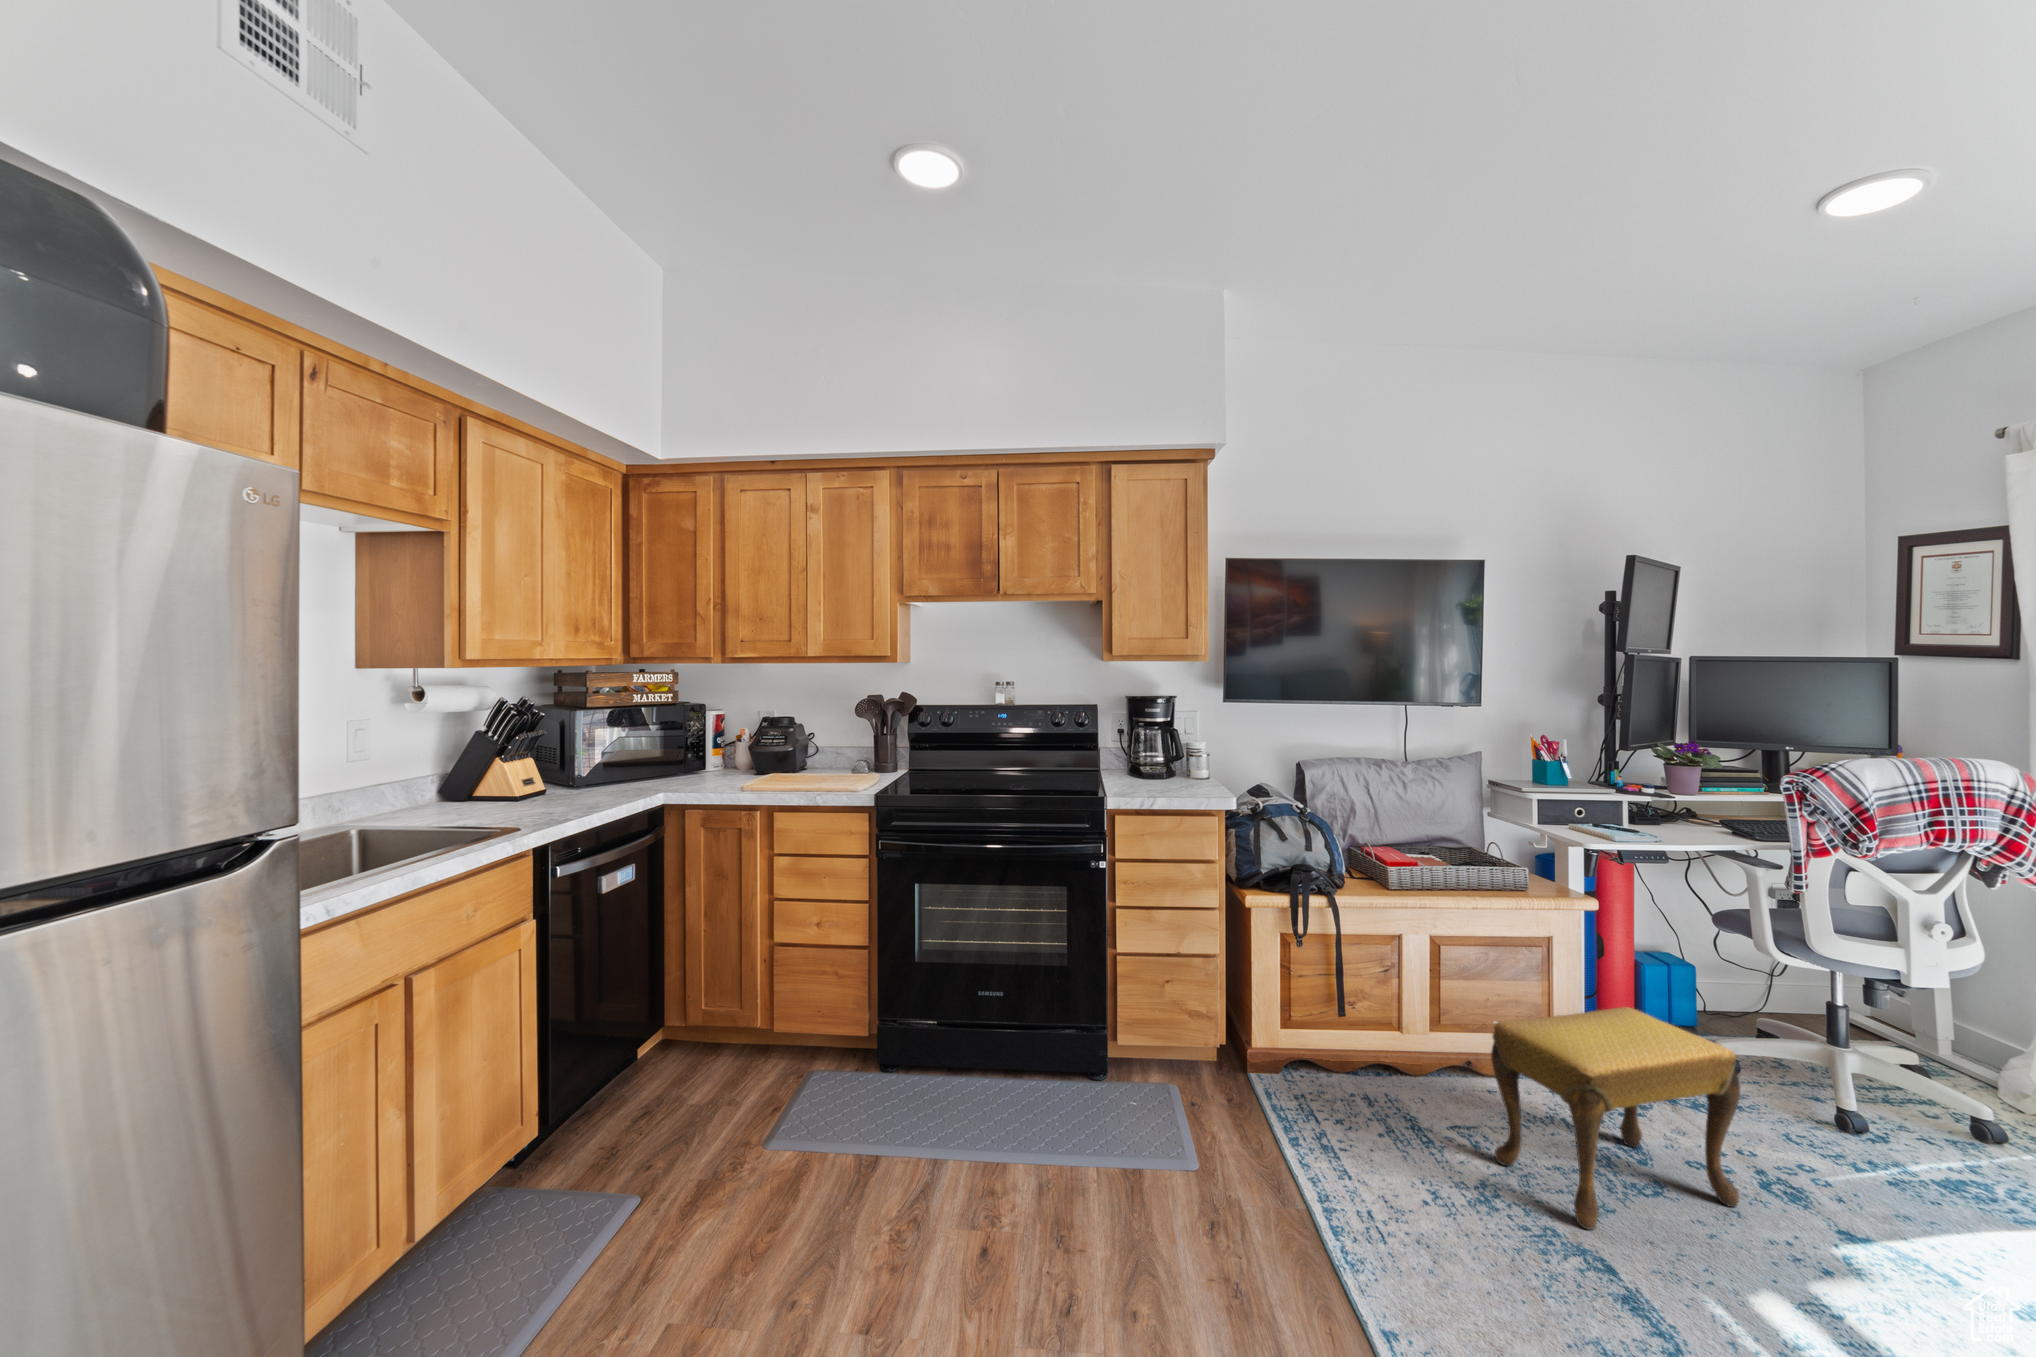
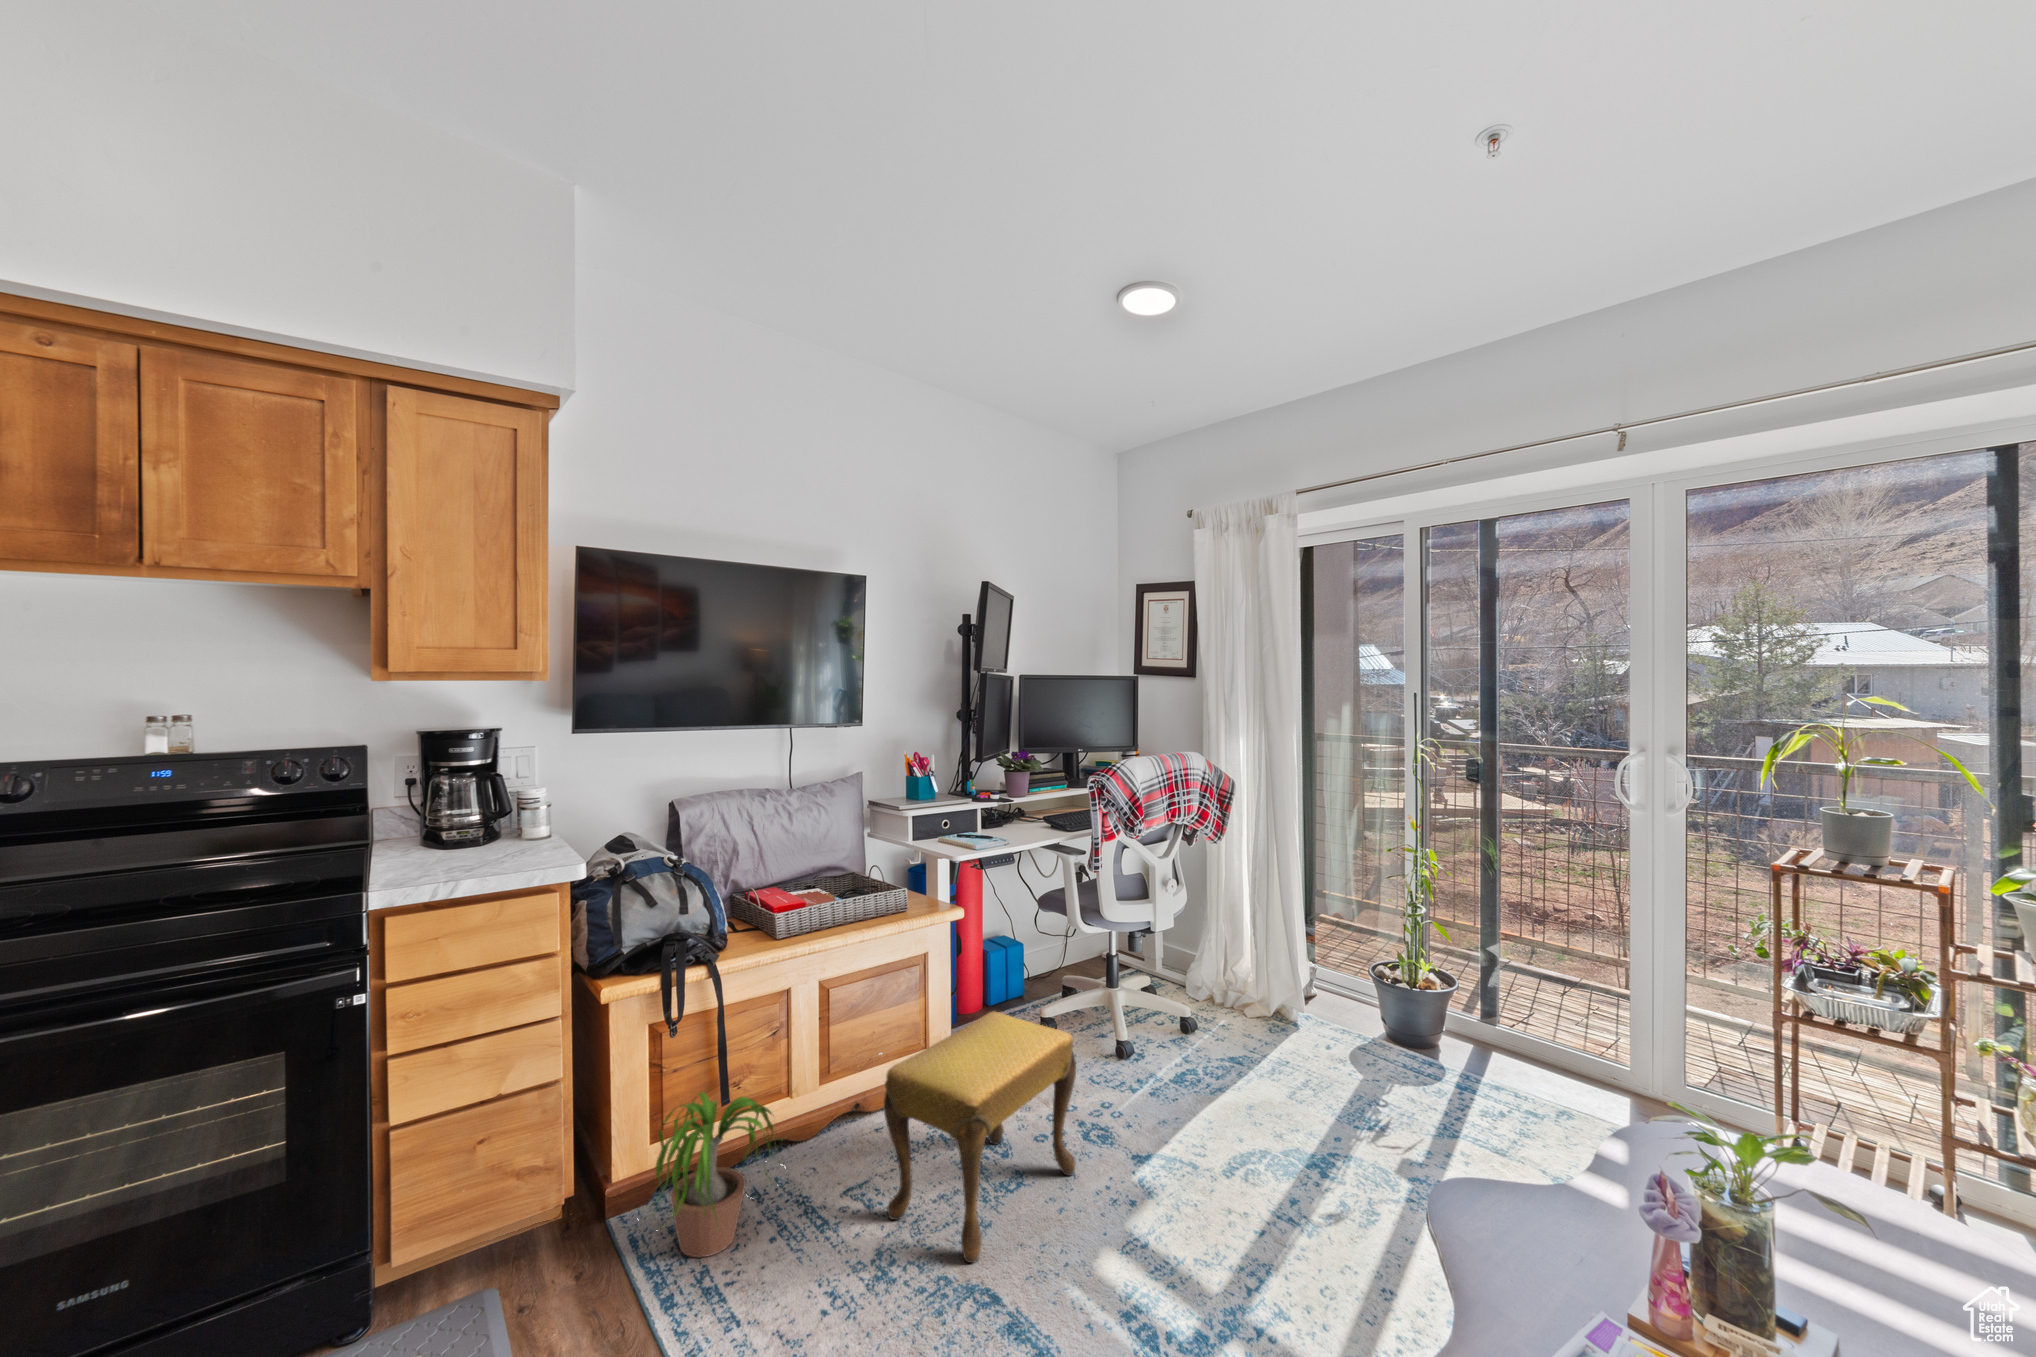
potted plant: none [1271,996,1402,1127] -> present [656,1092,780,1258]

